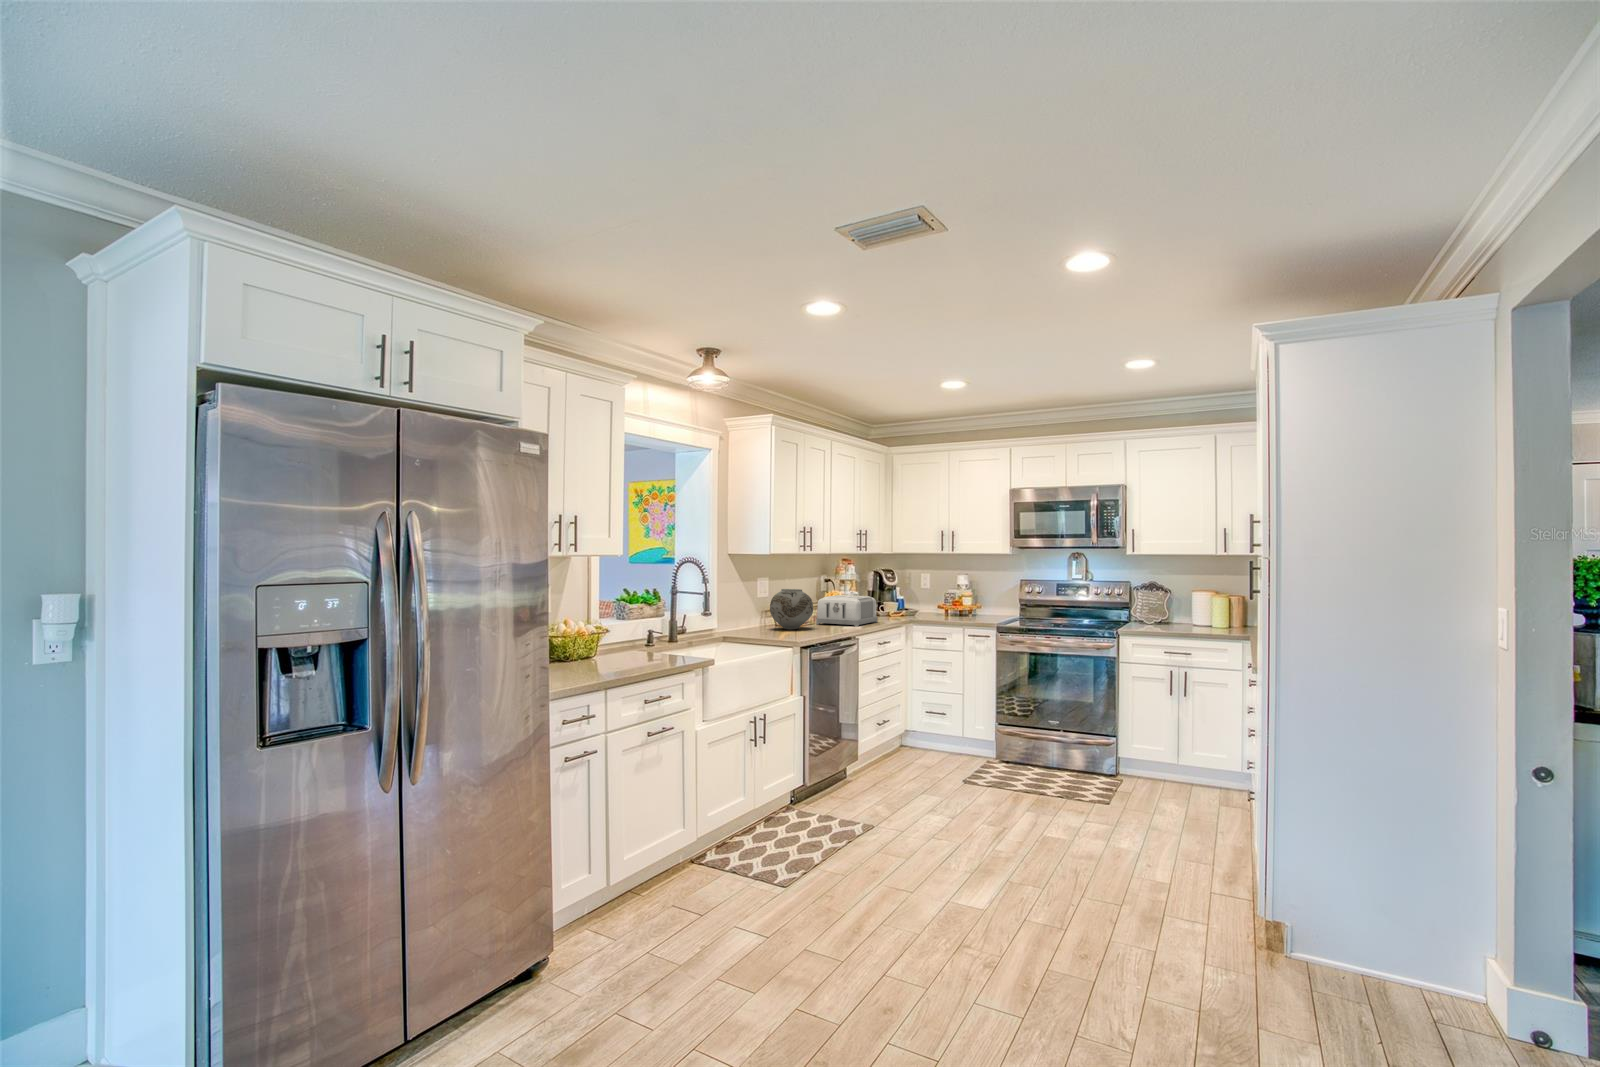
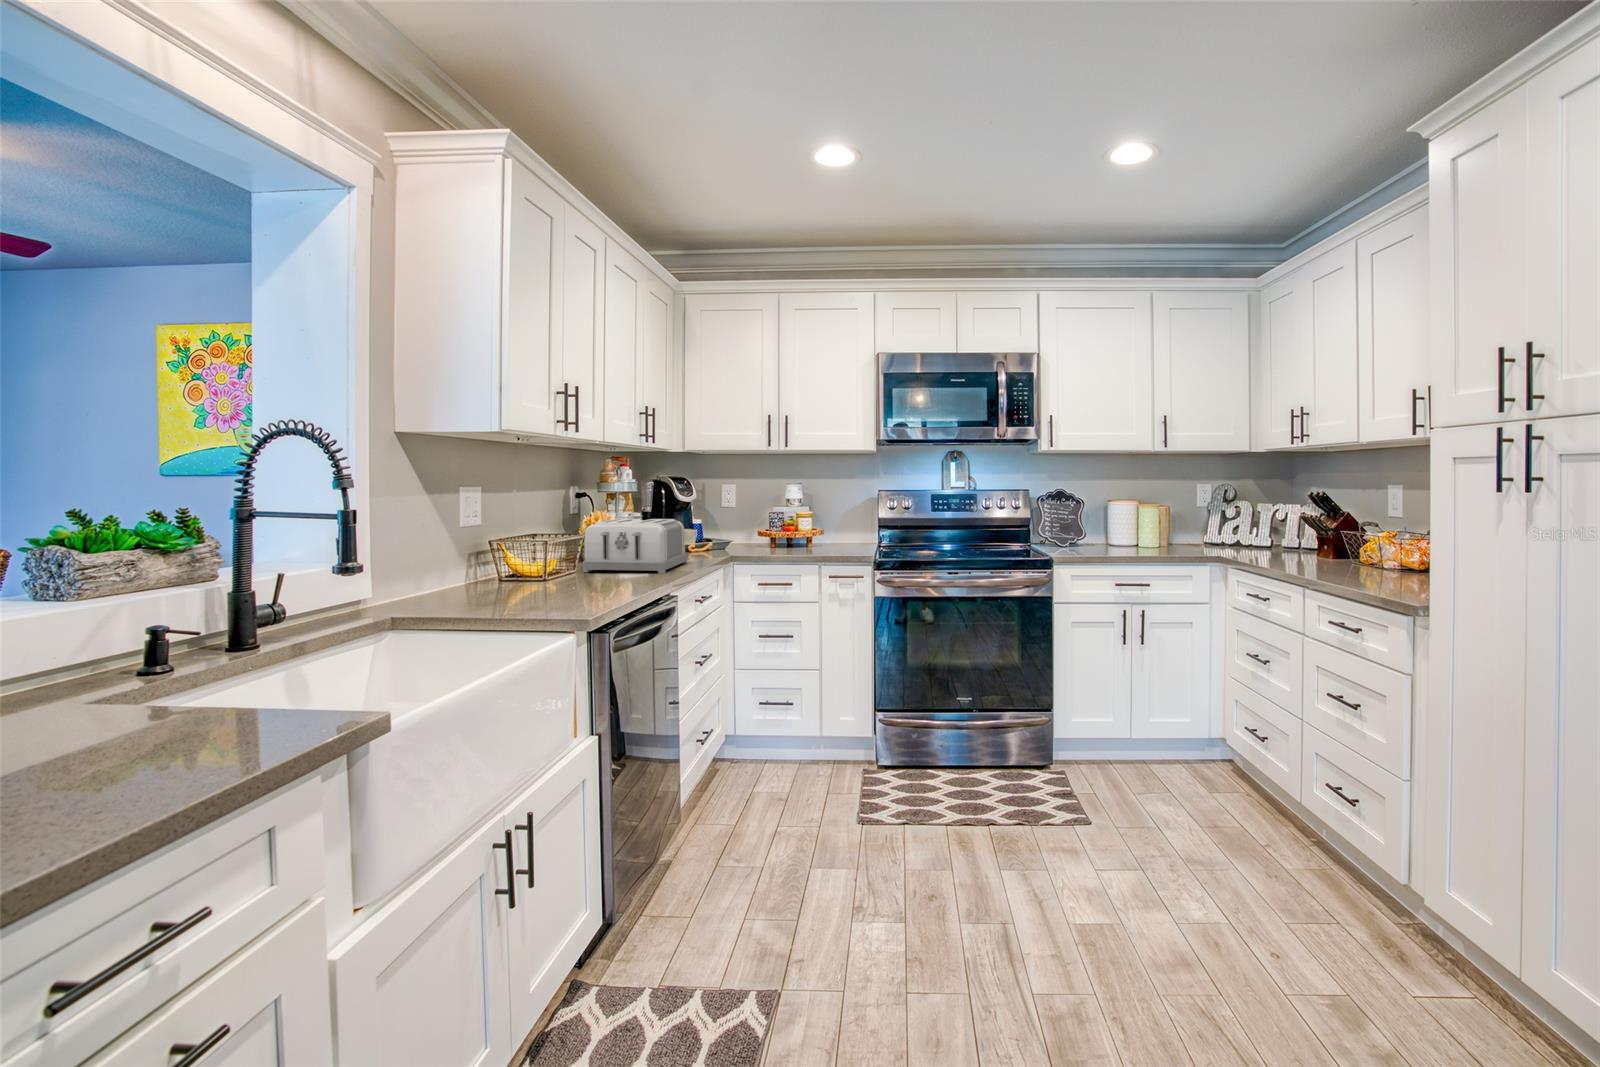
vase: present [770,589,813,629] -> none [495,508,585,587]

